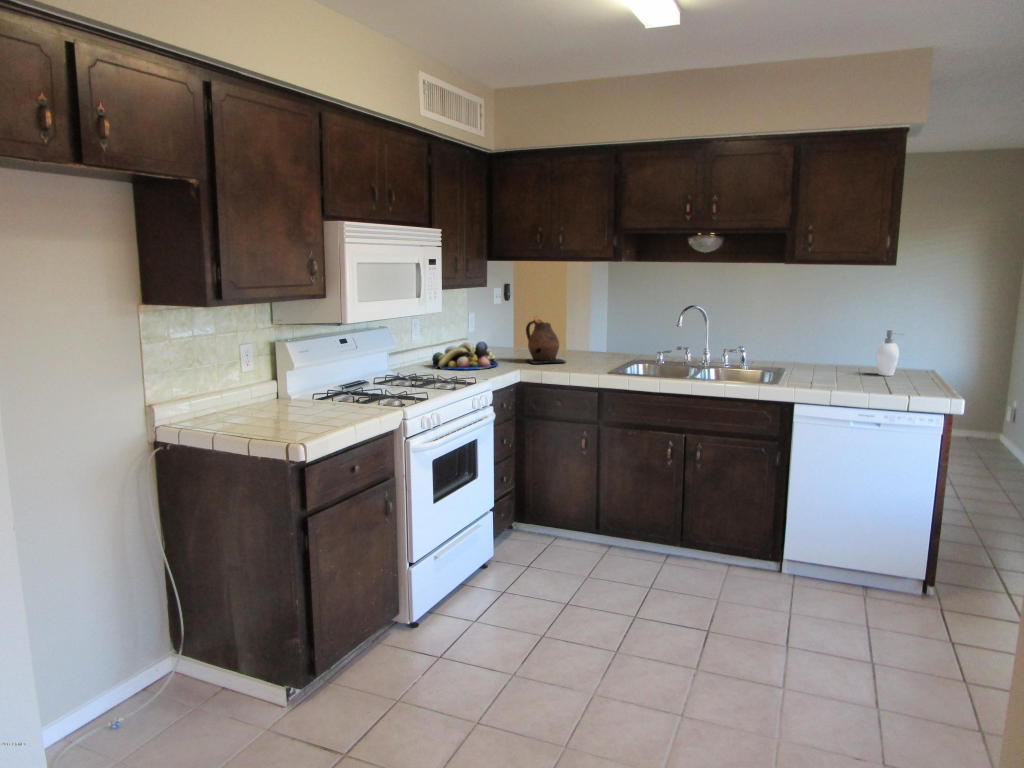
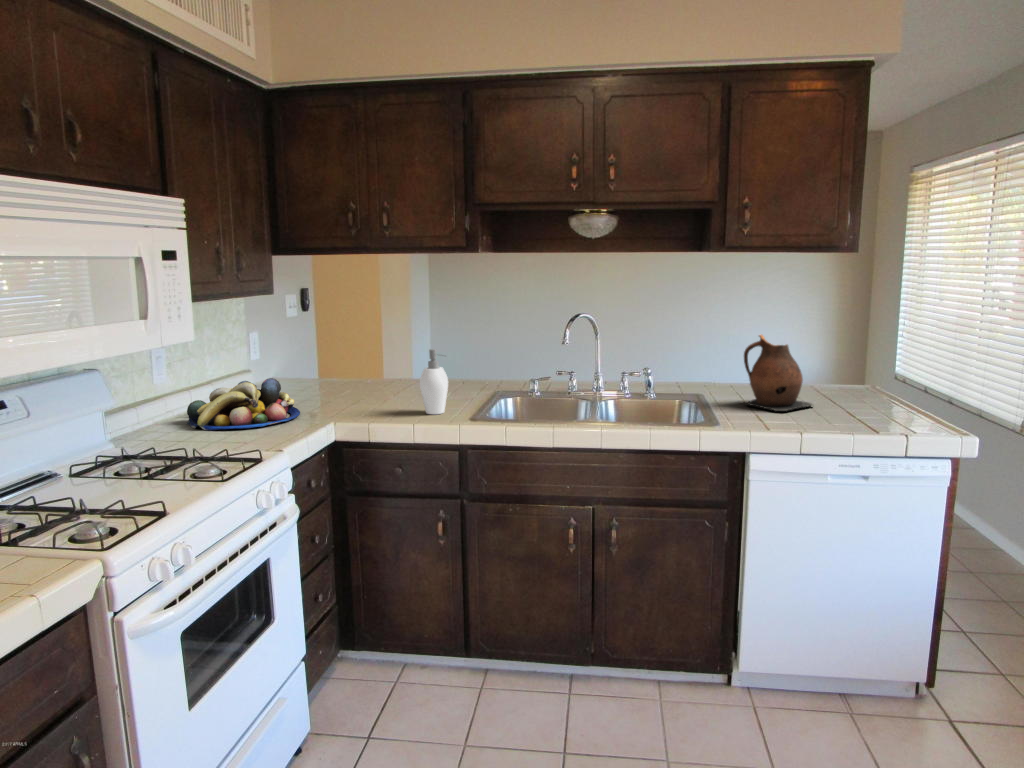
ceramic pitcher: present [526,316,566,363] -> present [744,335,812,411]
soap dispenser: present [877,330,899,376] -> present [420,349,448,414]

